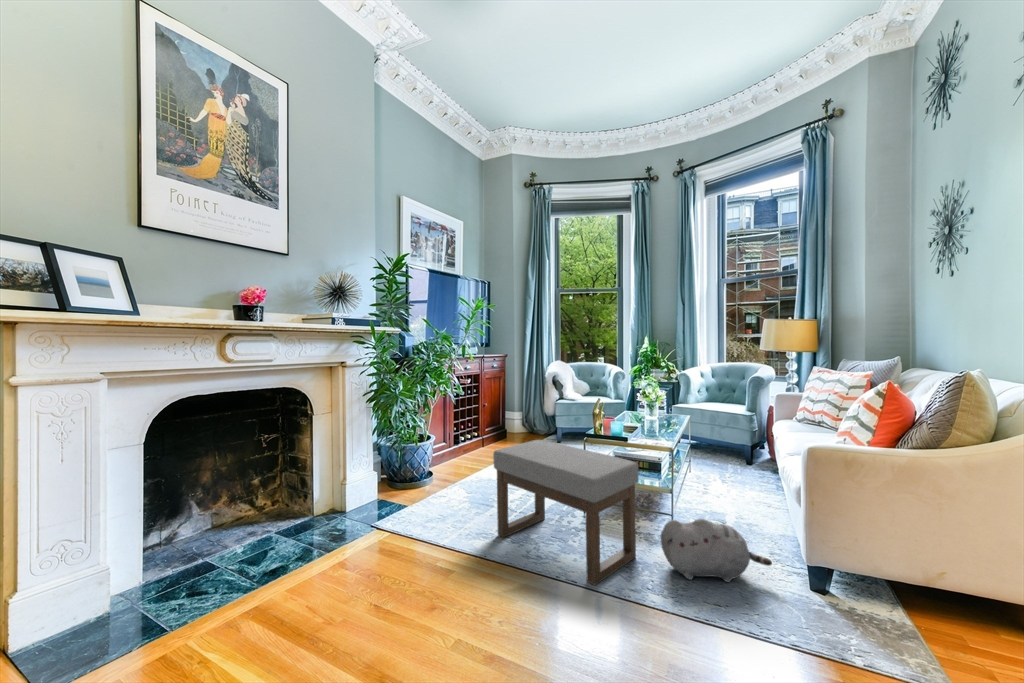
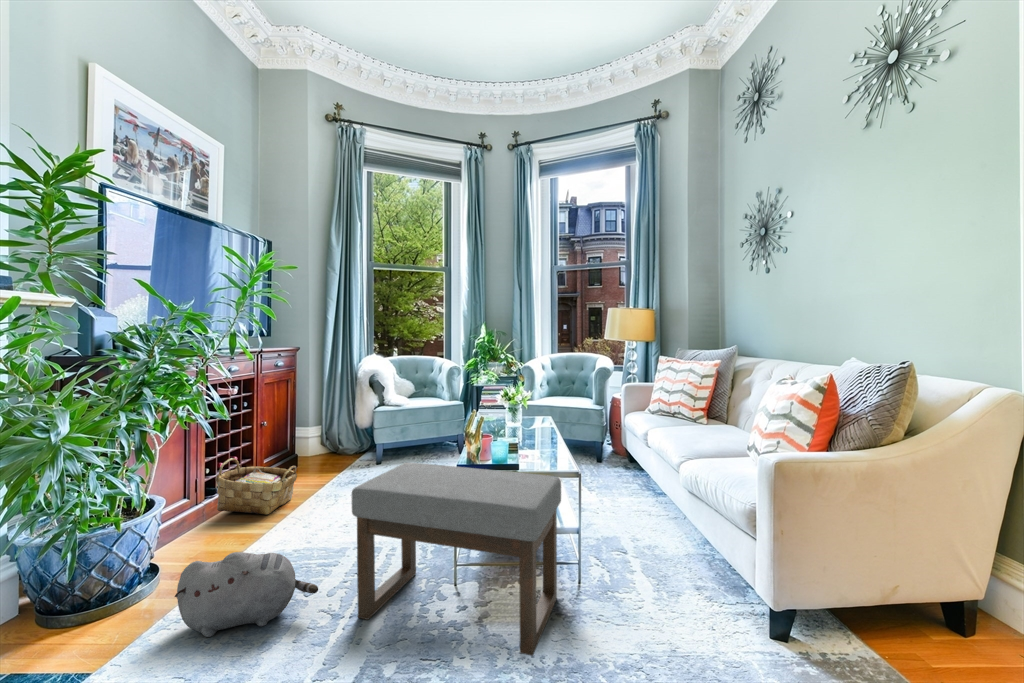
woven basket: none [447,427,493,466] -> present [216,458,297,515]
plush toy: present [661,519,772,582] -> present [175,552,318,637]

